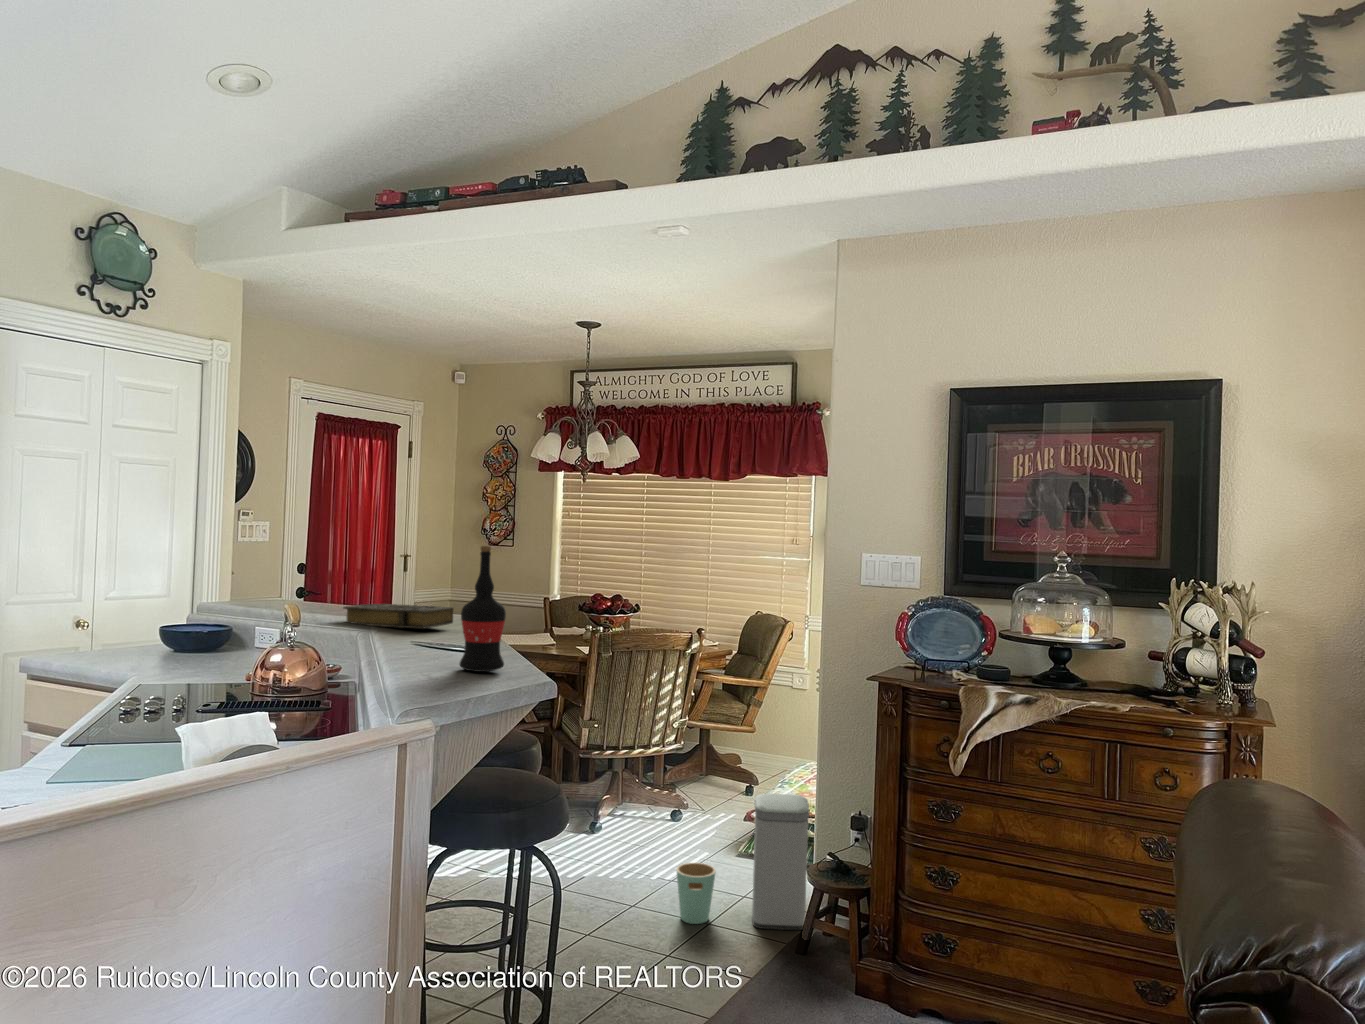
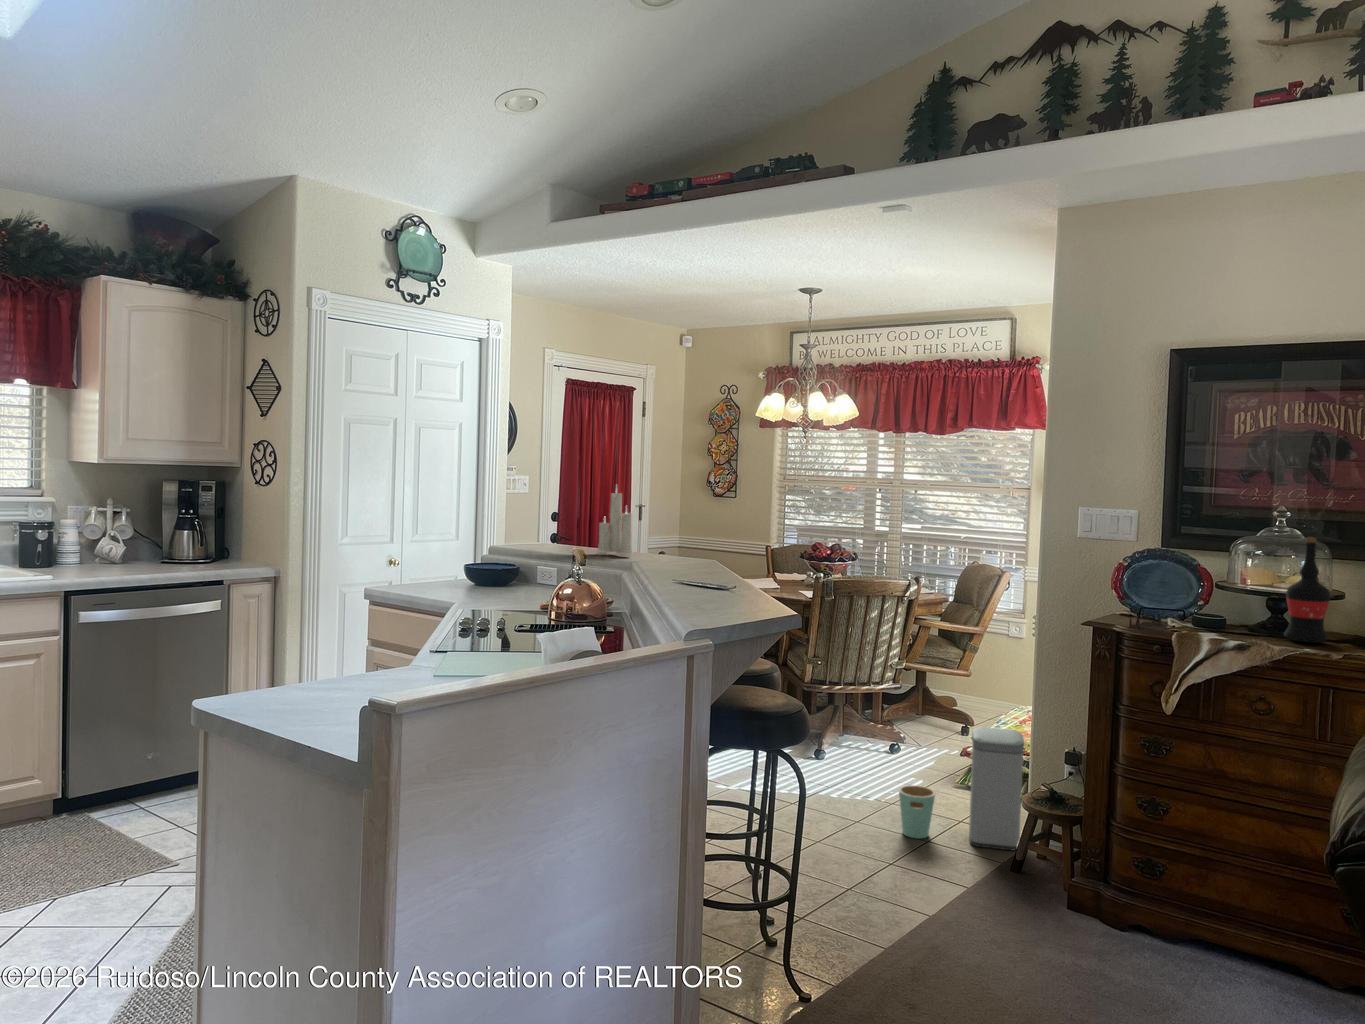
candle: none [331,523,375,611] -> present [597,492,632,556]
wine bottle: present [460,546,506,672] -> present [1284,537,1330,642]
book: present [343,604,453,629] -> none [612,551,703,572]

